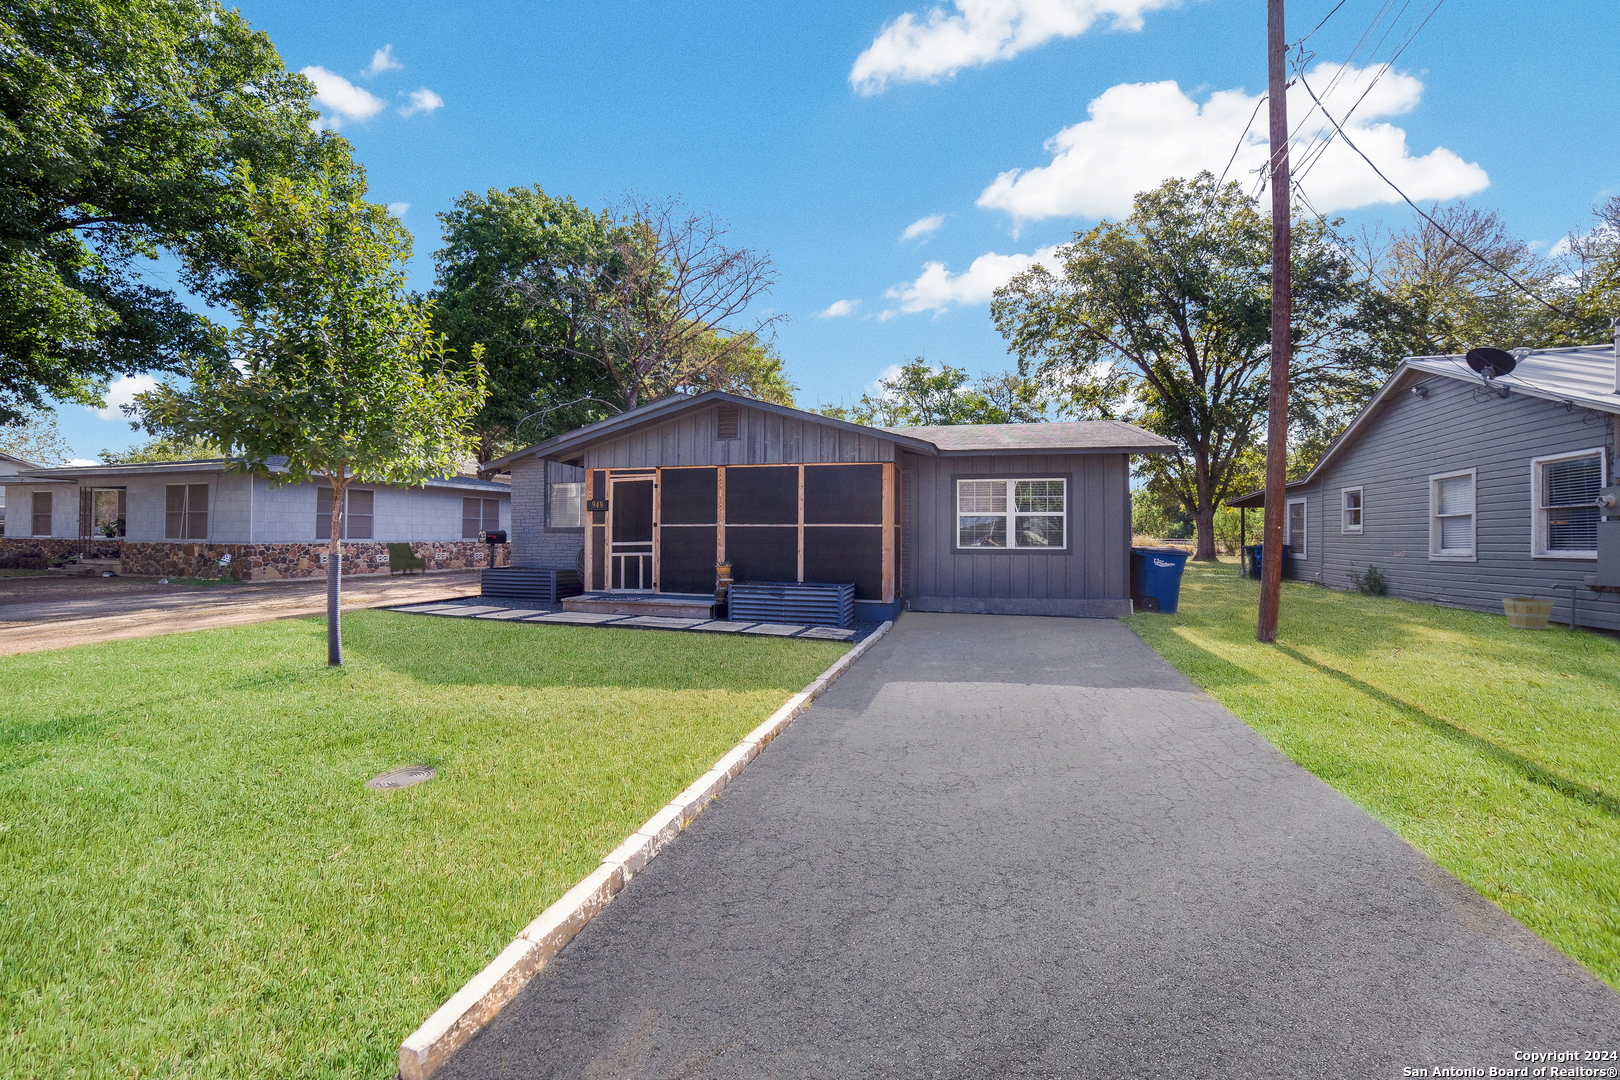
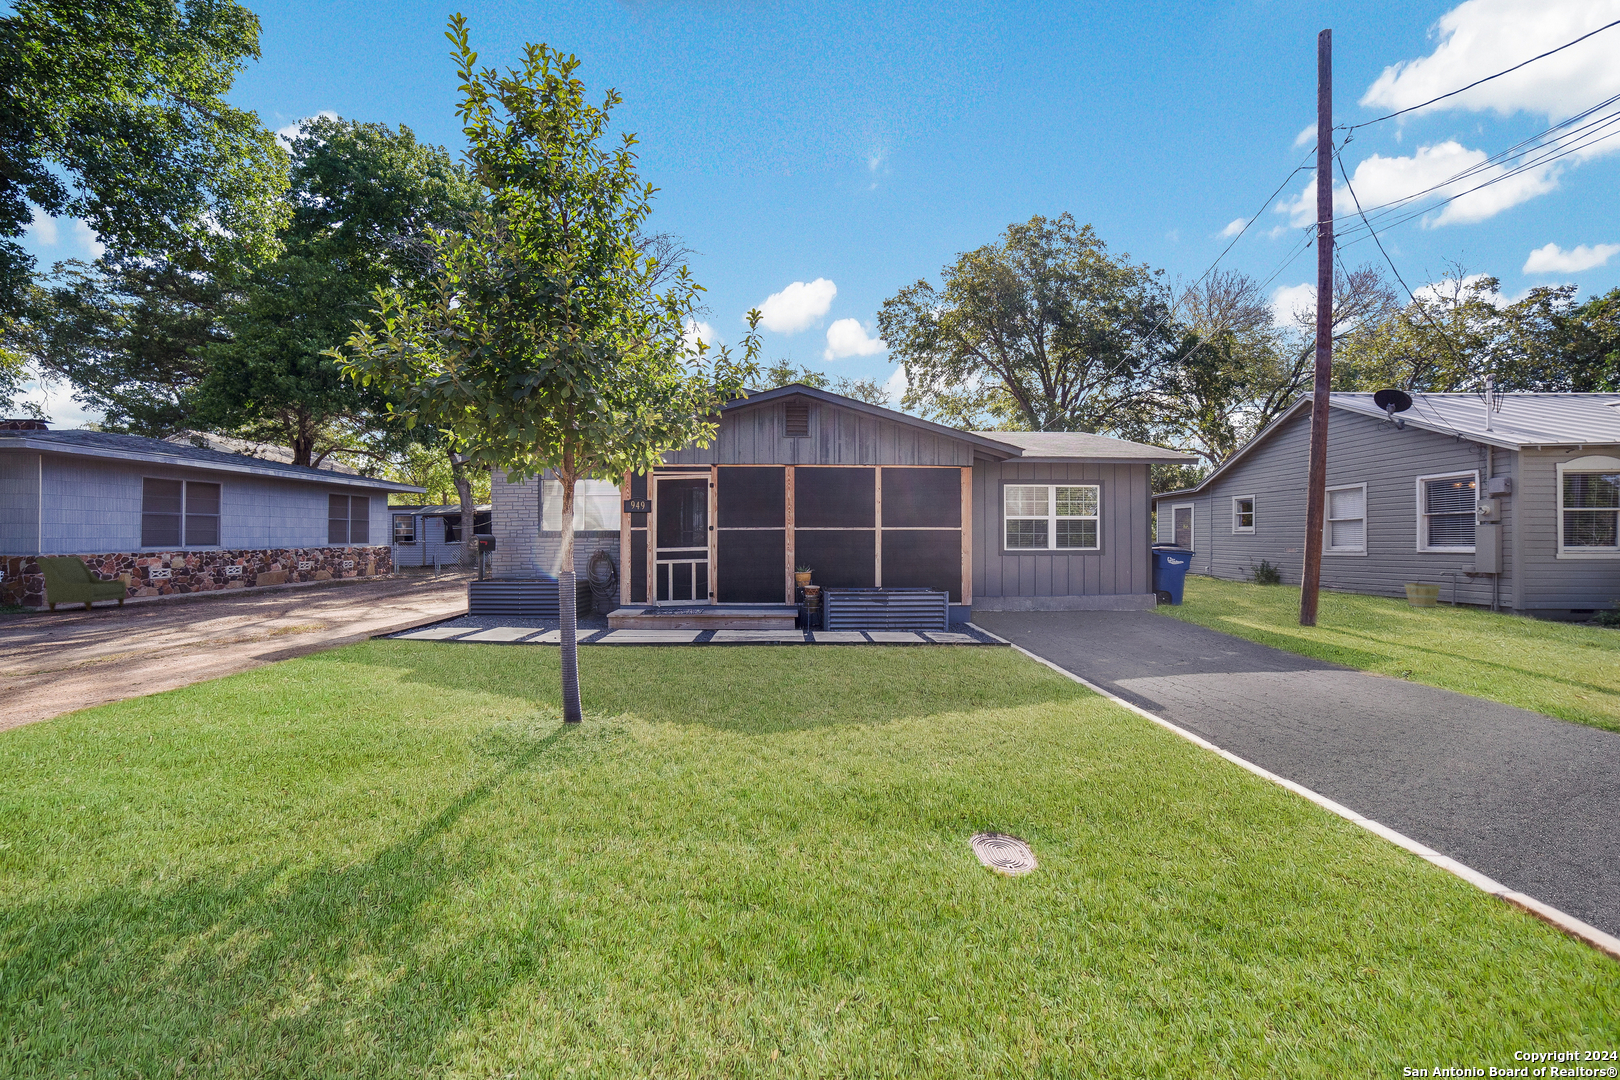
chair: present [386,543,426,575] -> present [36,556,126,612]

